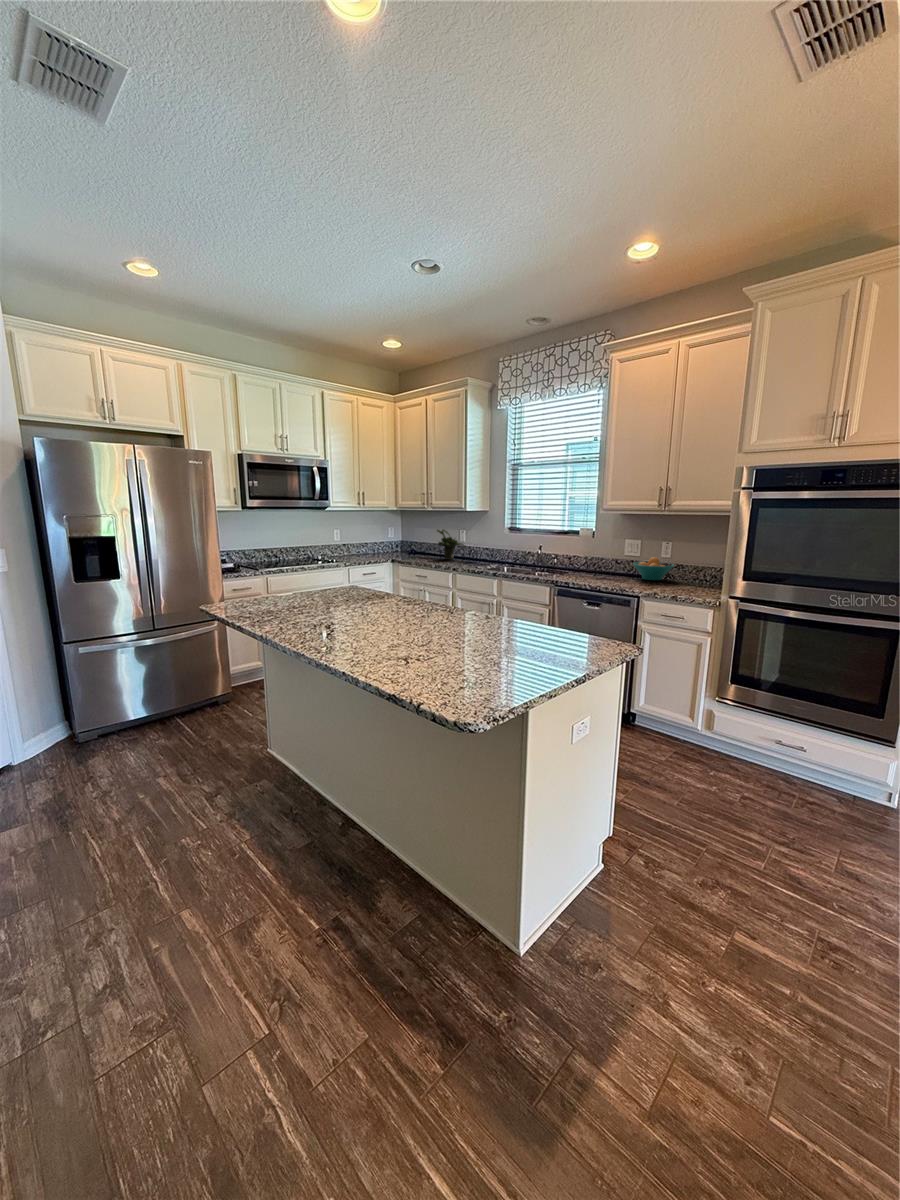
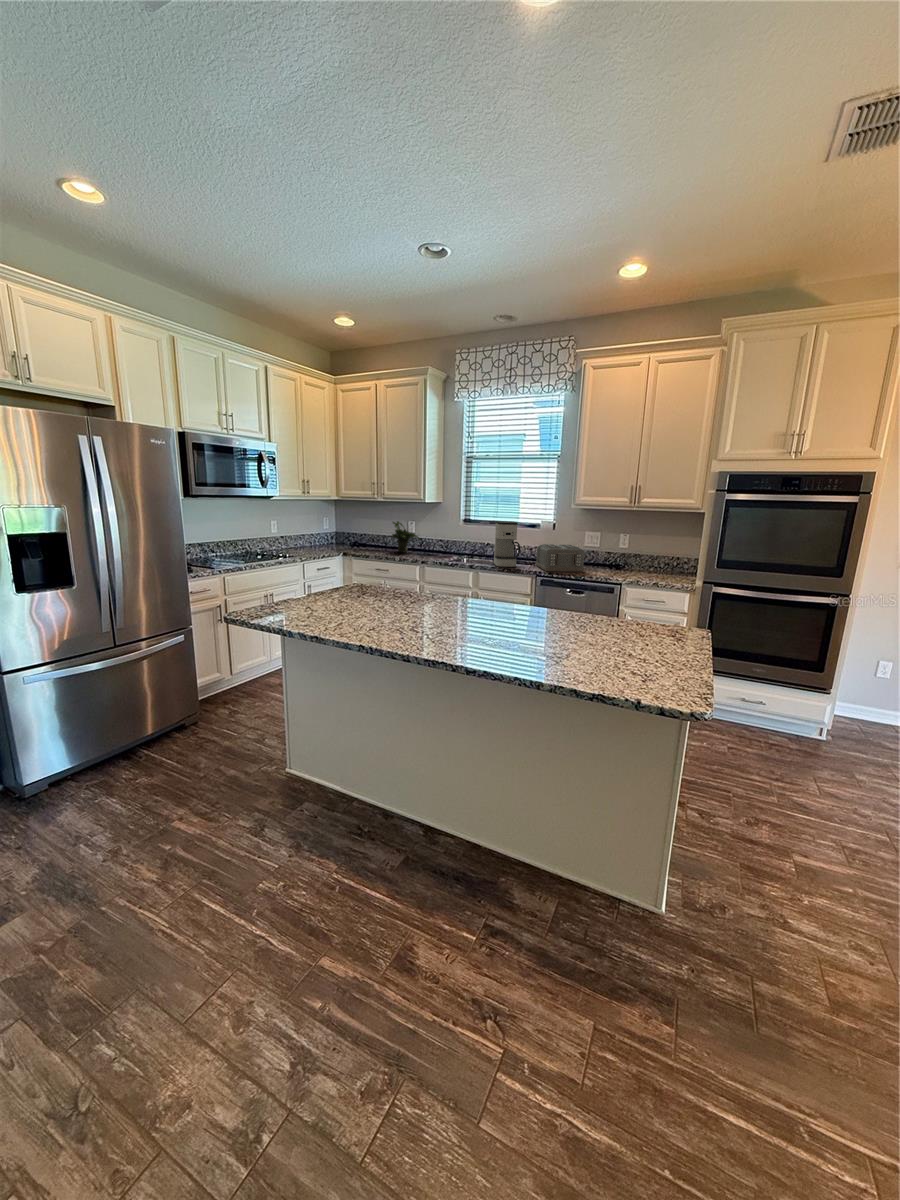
coffee maker: none [518,528,545,575] -> present [494,521,520,567]
toaster: none [562,552,607,582] -> present [536,544,584,572]
fruit bowl: present [633,557,674,580] -> none [599,548,636,569]

